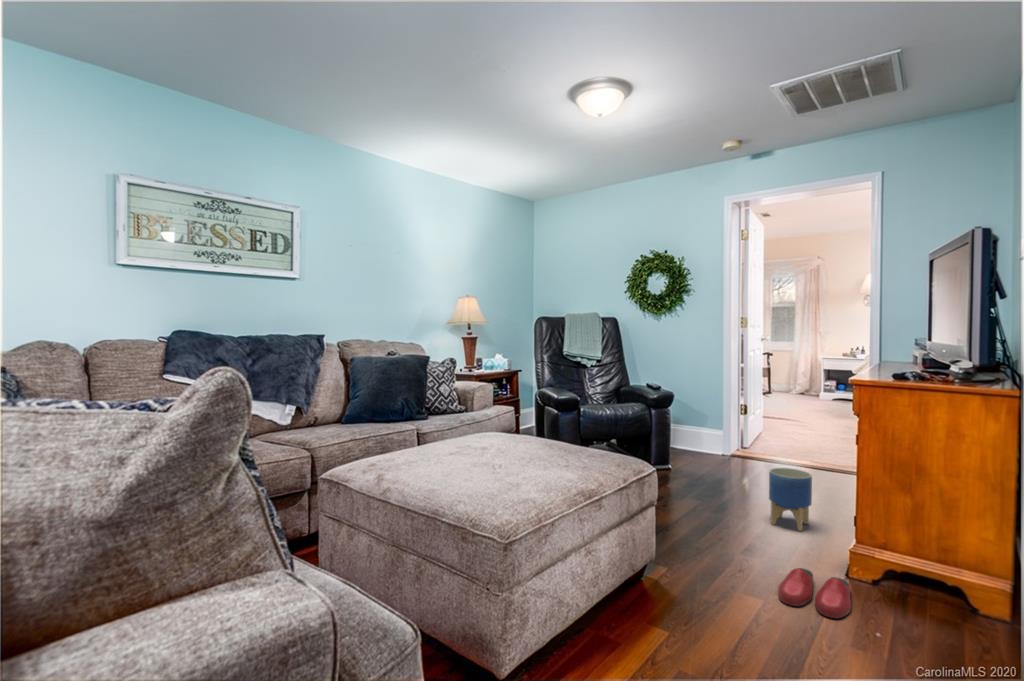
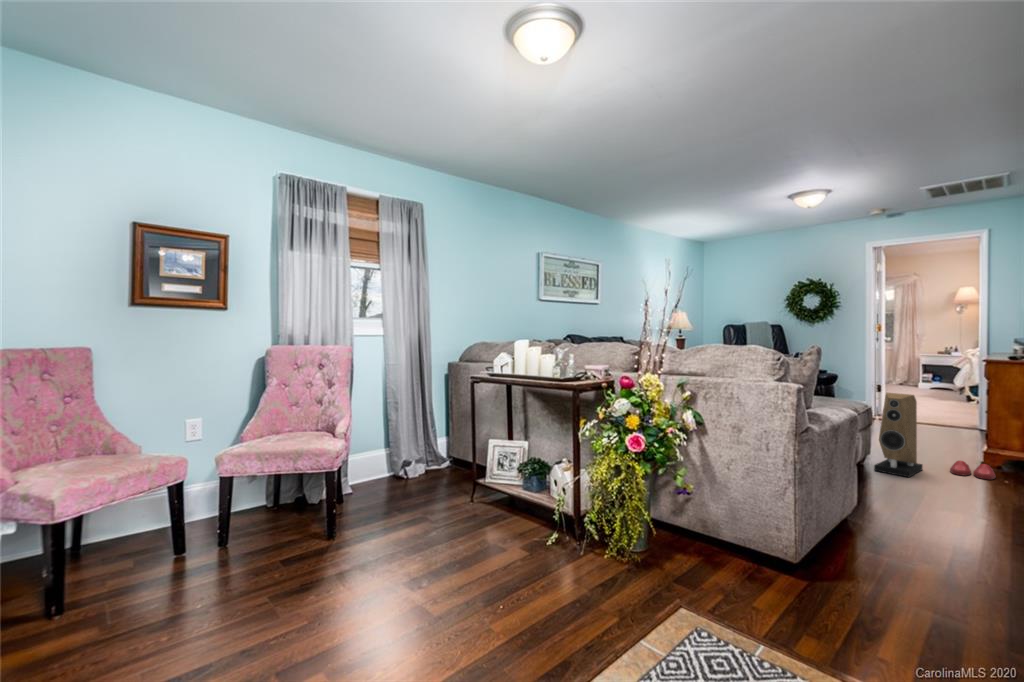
speaker: none [643,442,733,619] -> present [874,393,923,477]
planter: present [769,468,812,531] -> none [925,417,955,452]

